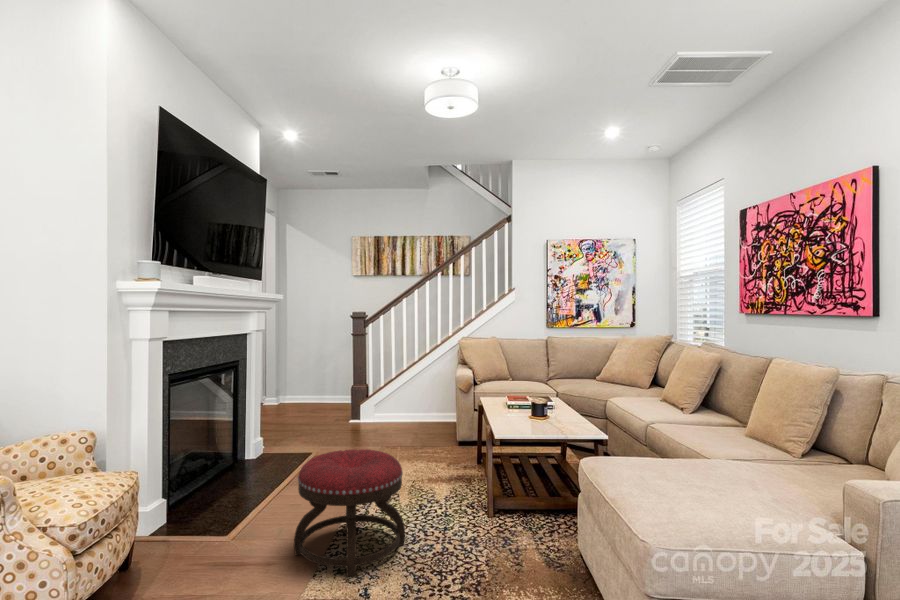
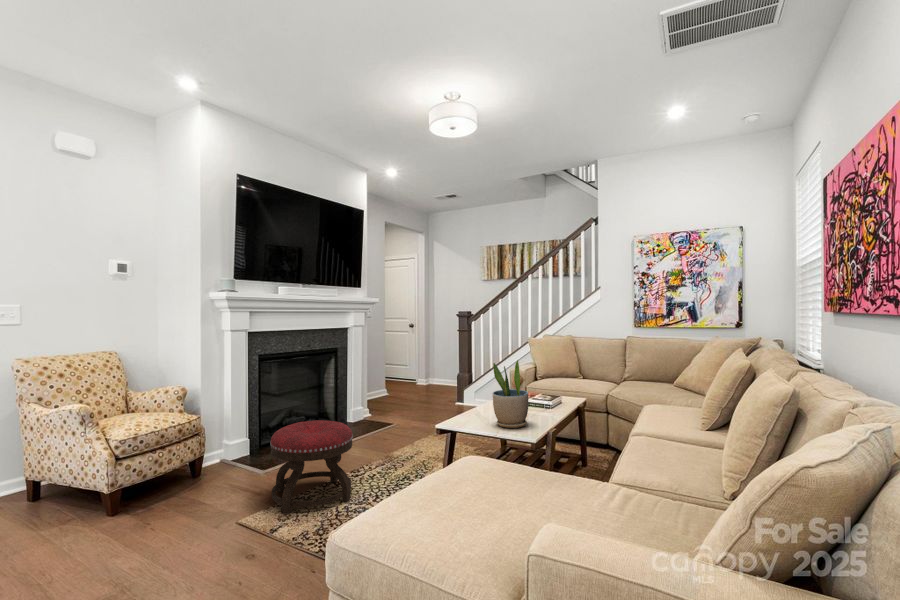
potted plant: none [533,359,570,430] -> present [492,361,528,428]

